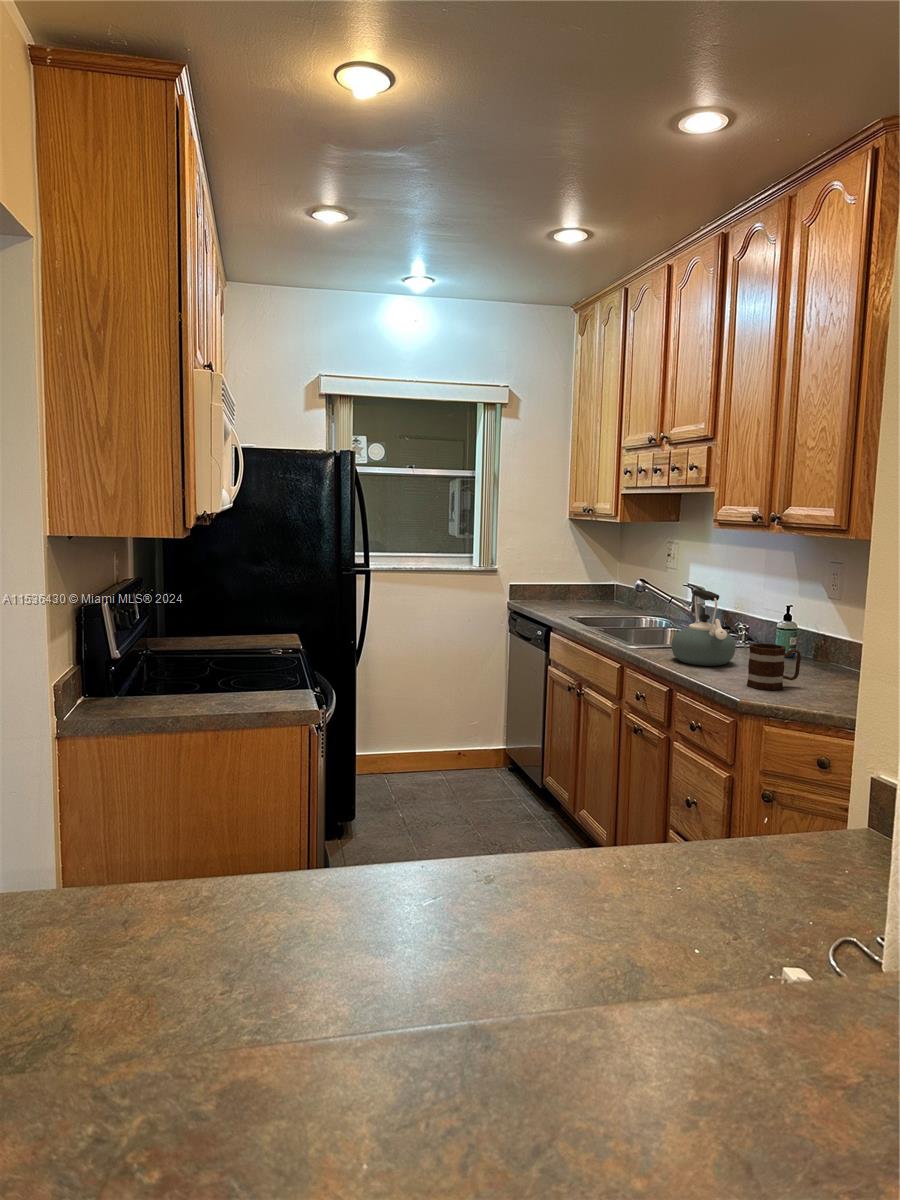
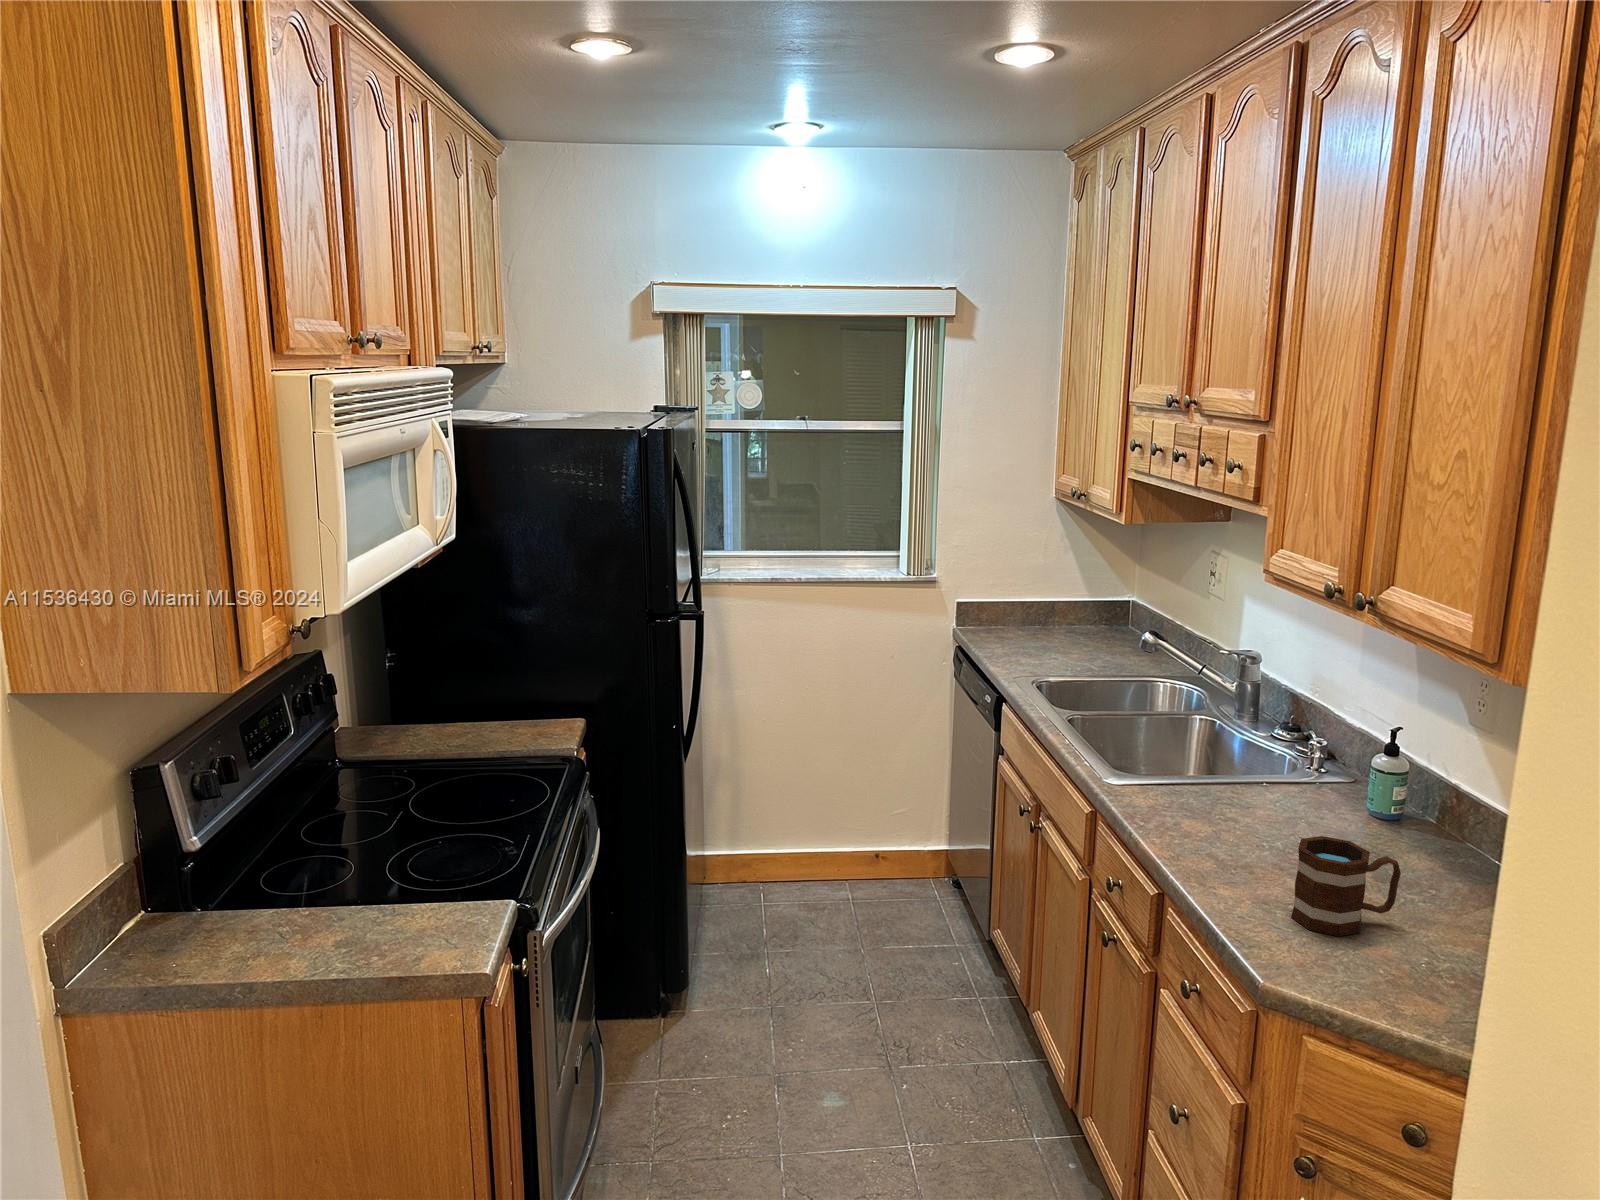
kettle: present [671,590,736,666] -> none [1171,700,1287,843]

